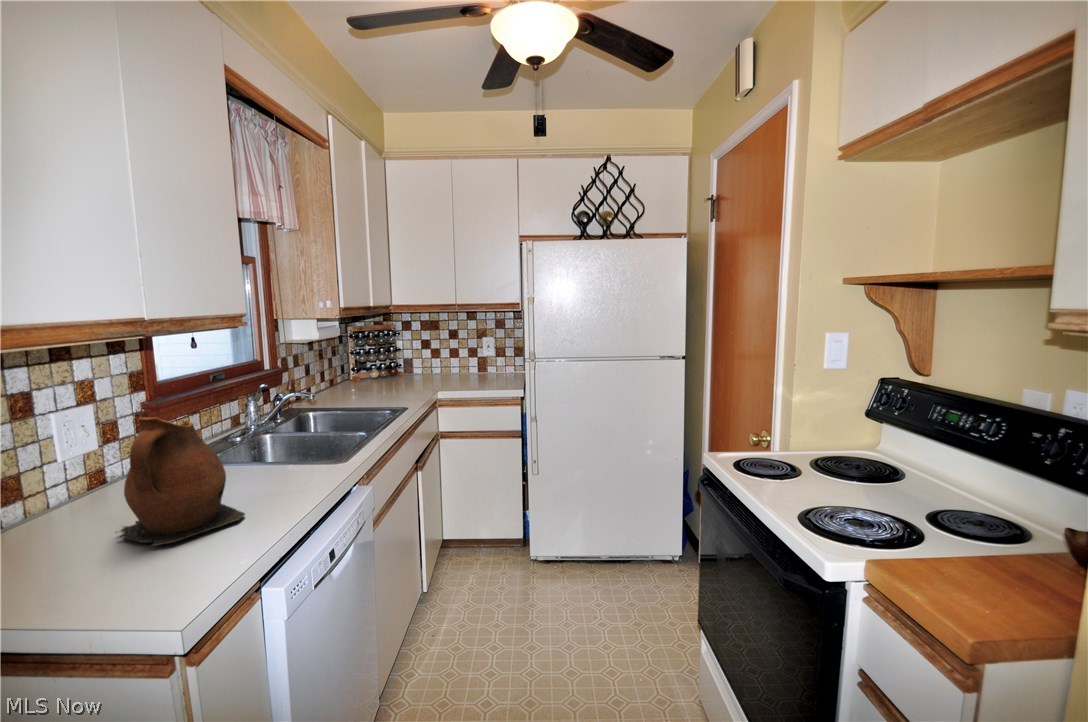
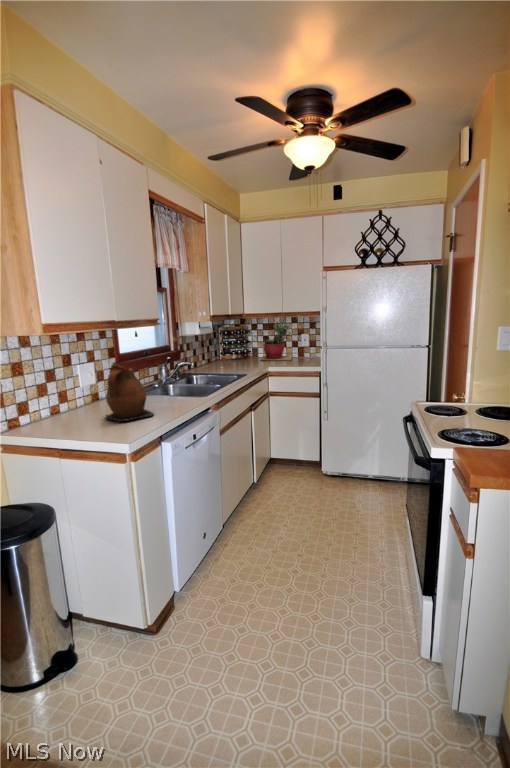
succulent plant: none [420,318,471,379] -> present [261,322,292,360]

